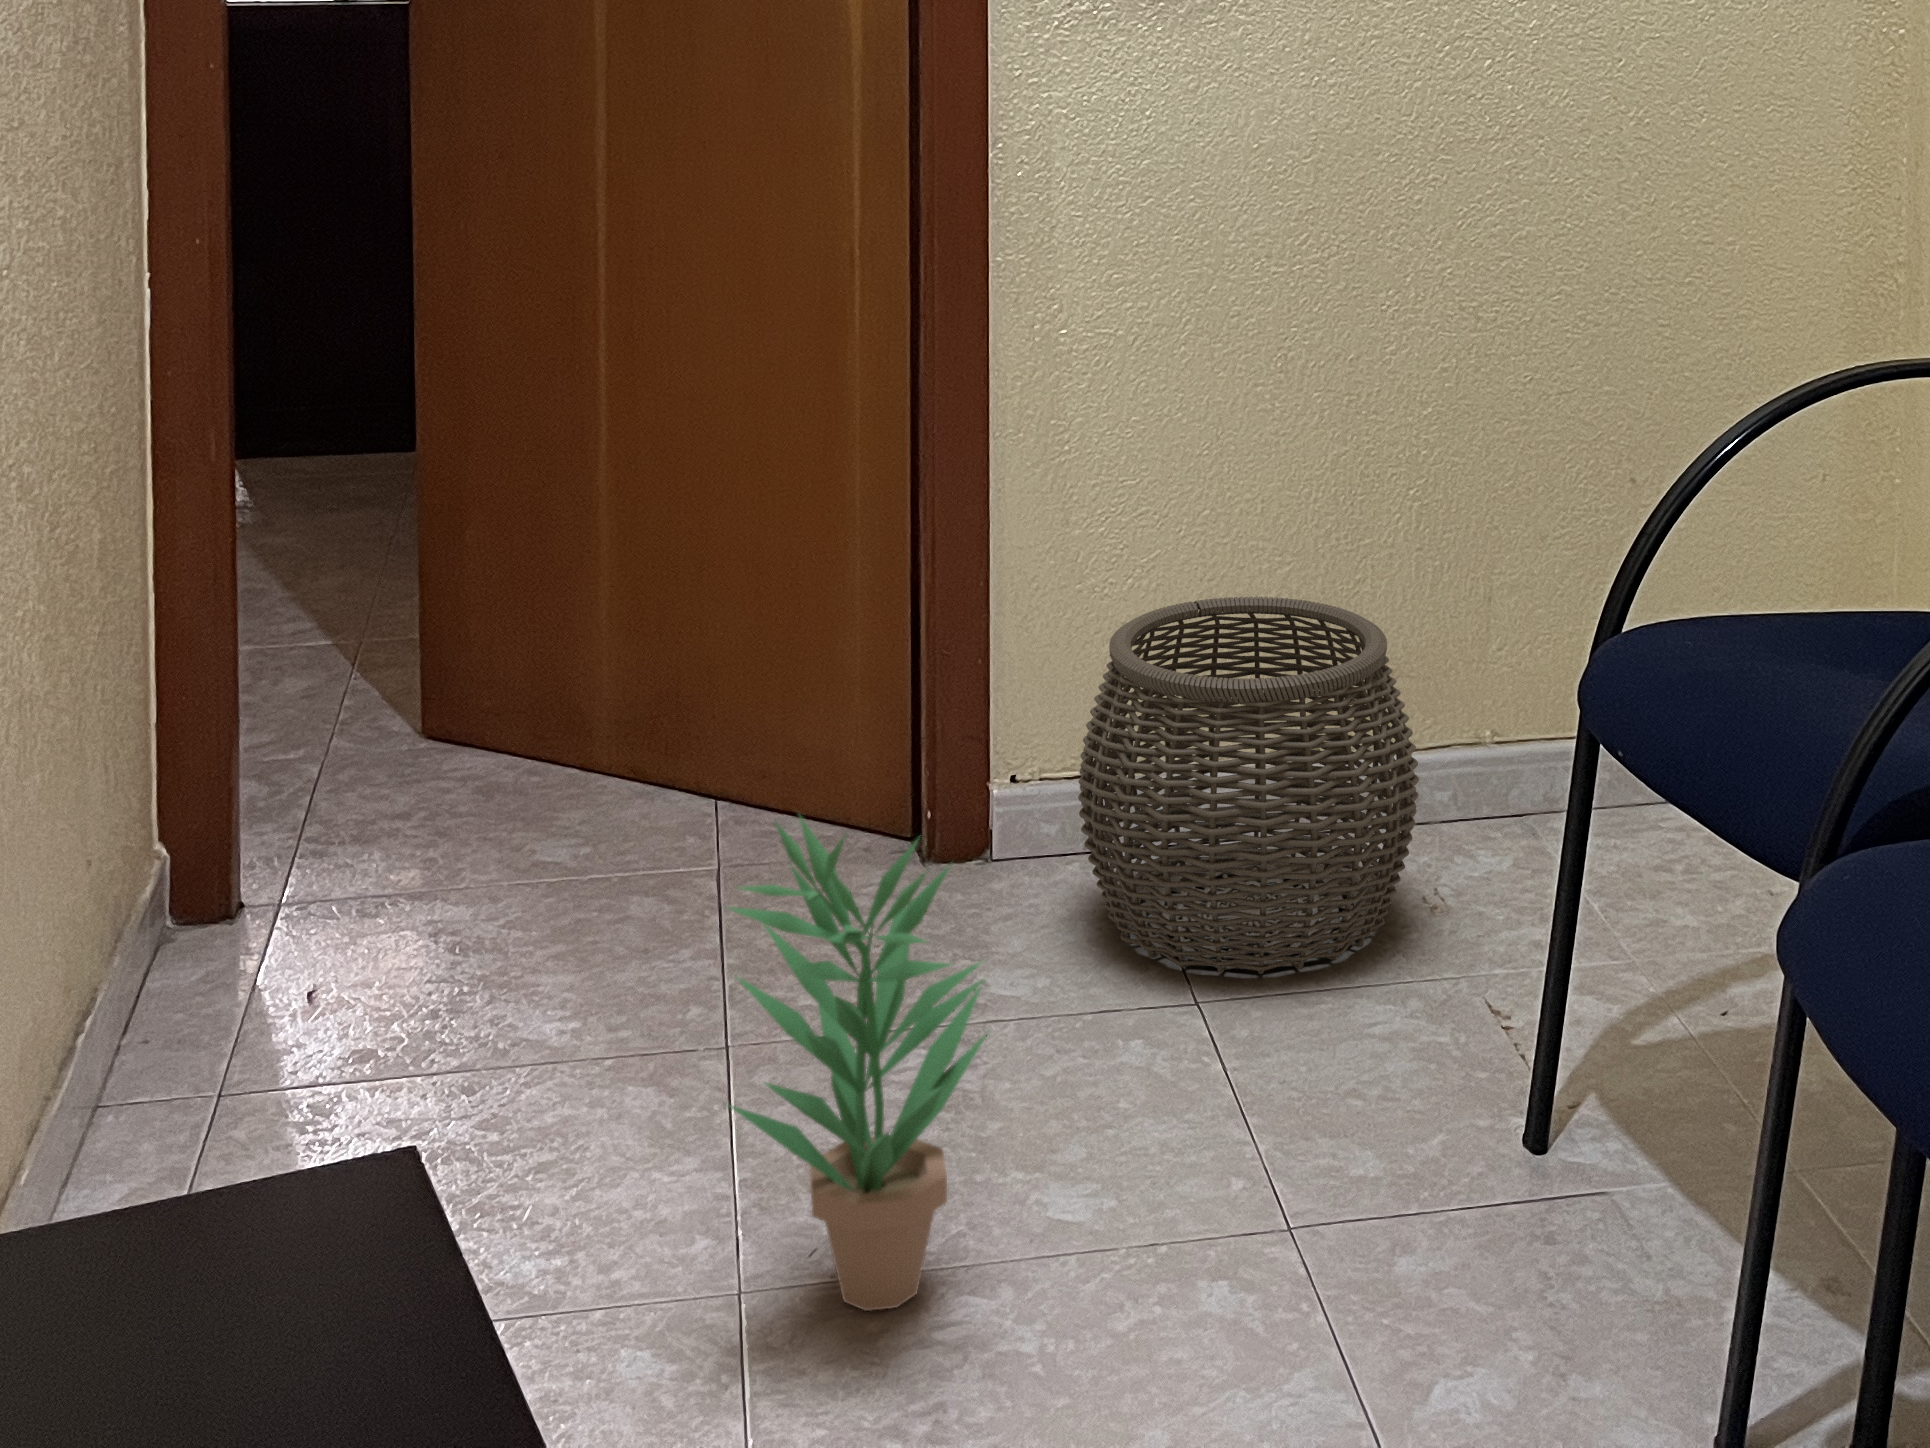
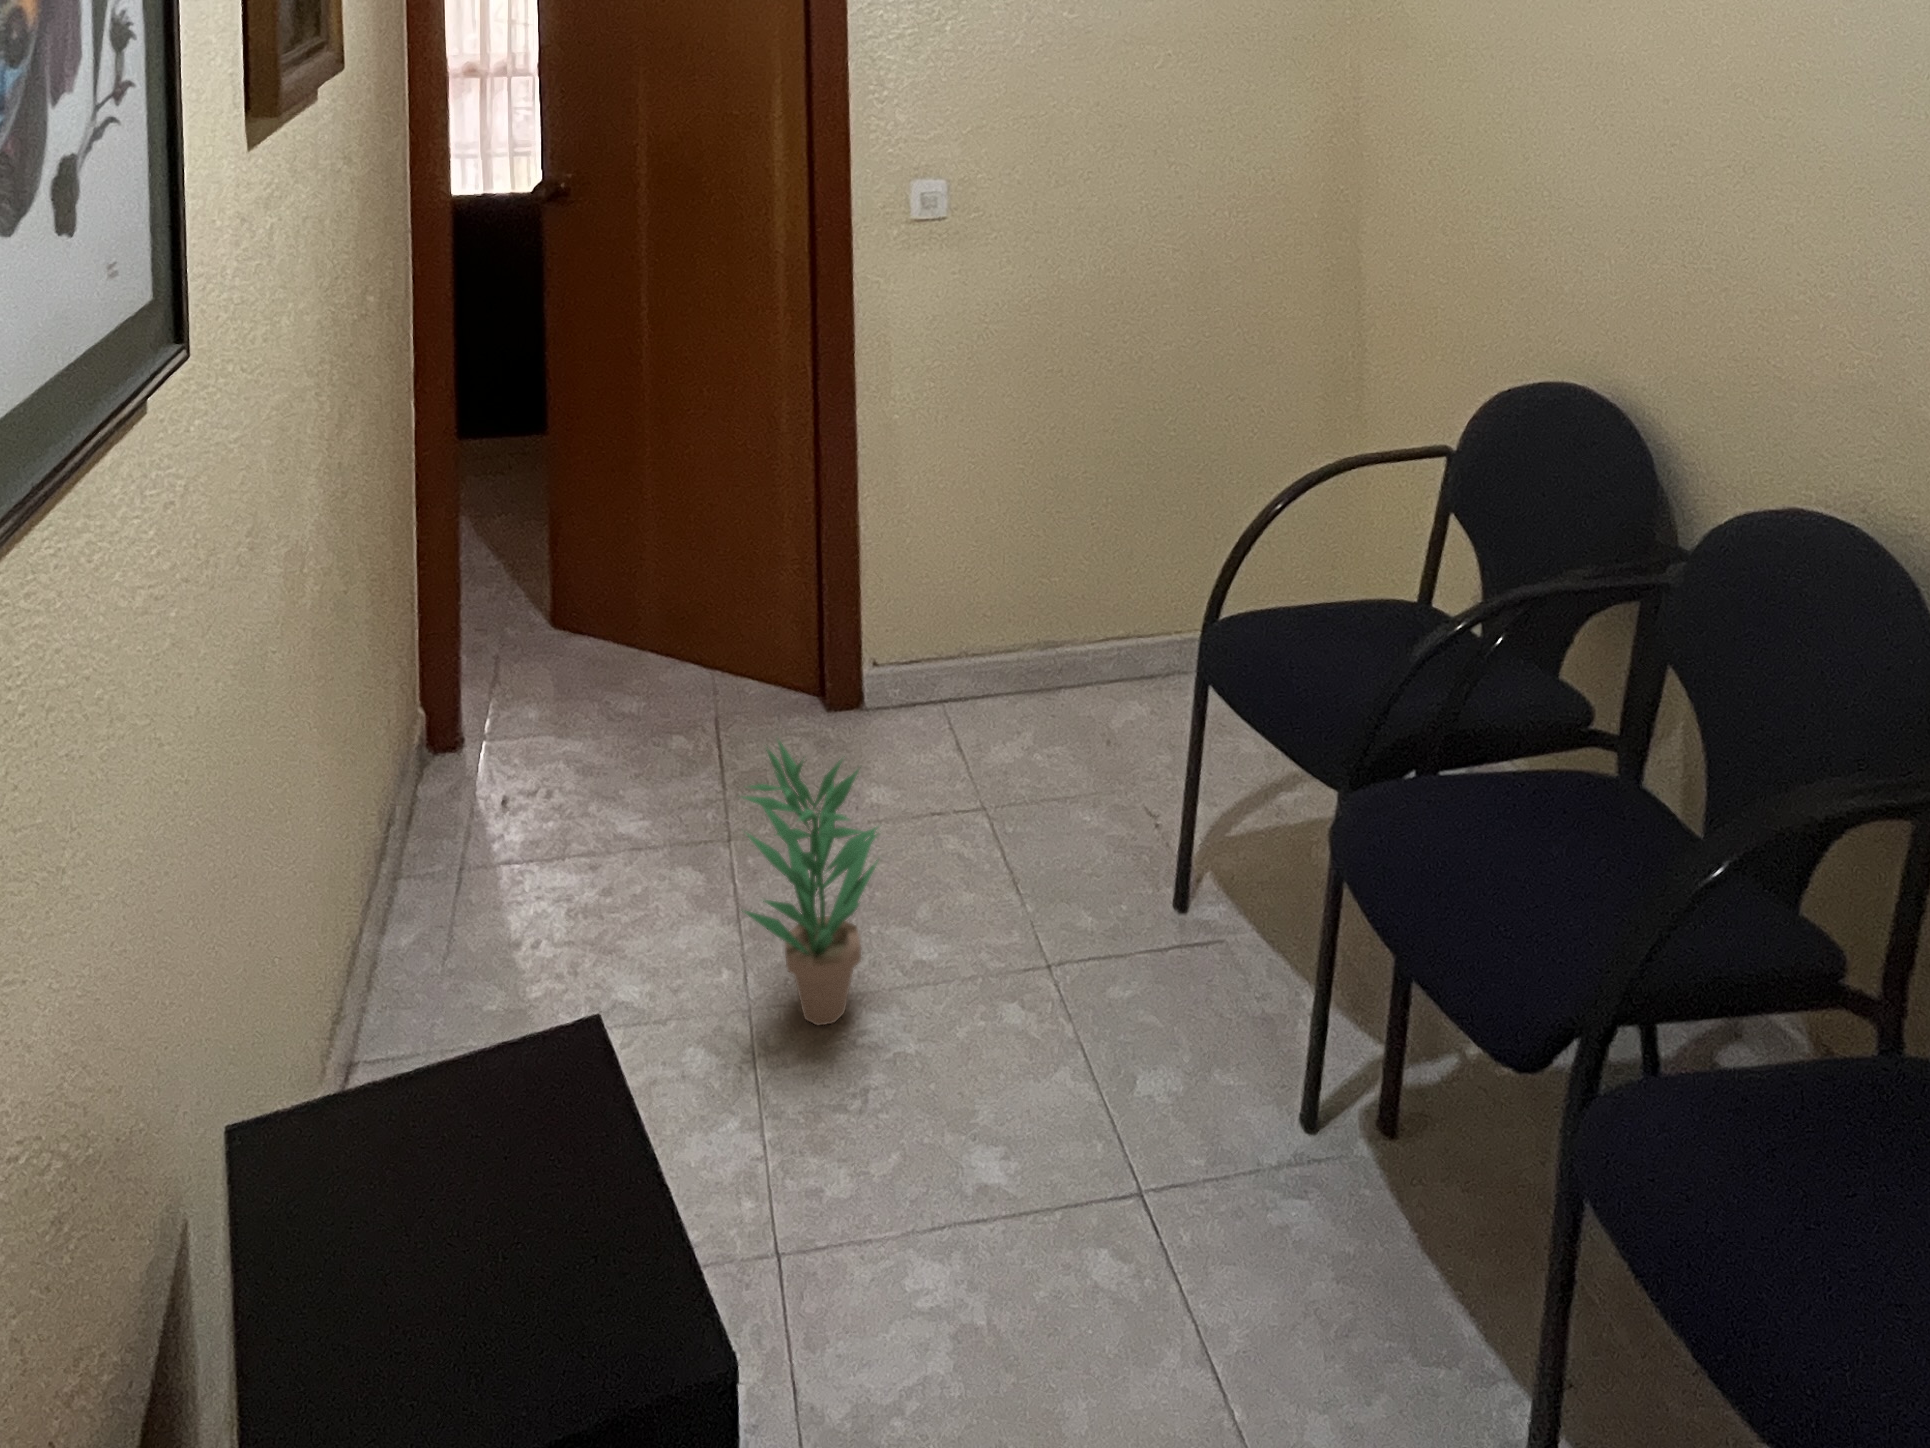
woven basket: present [1078,597,1419,974] -> none [914,559,1100,786]

